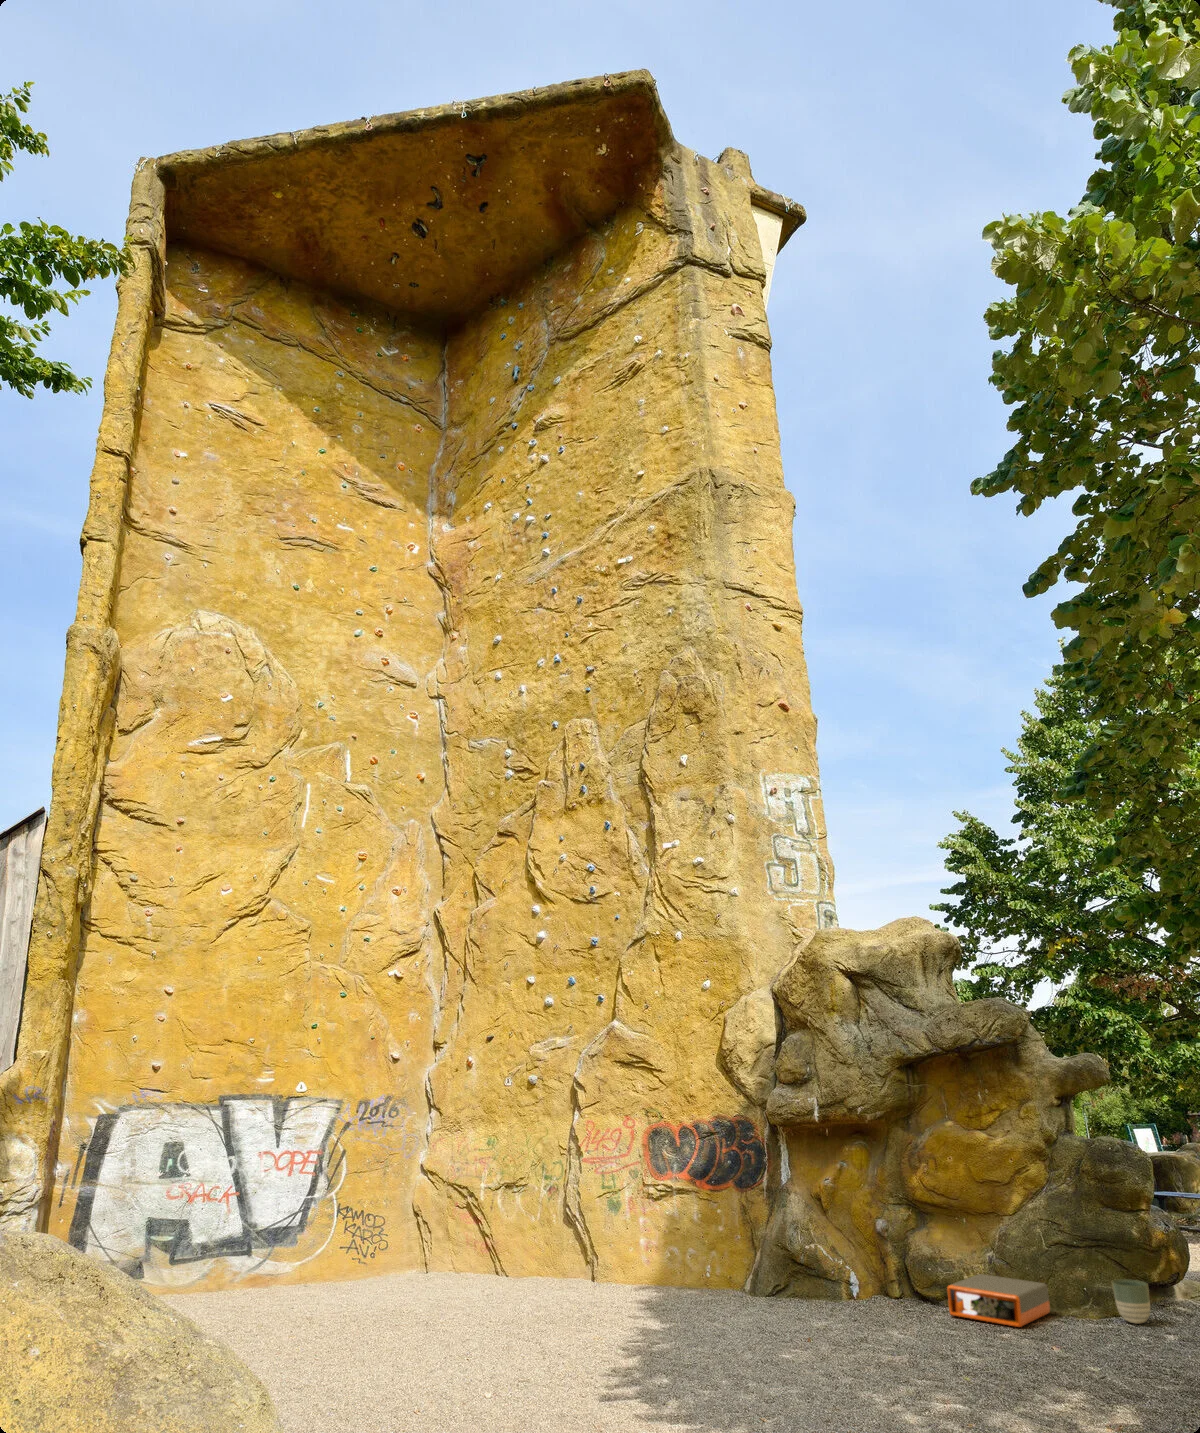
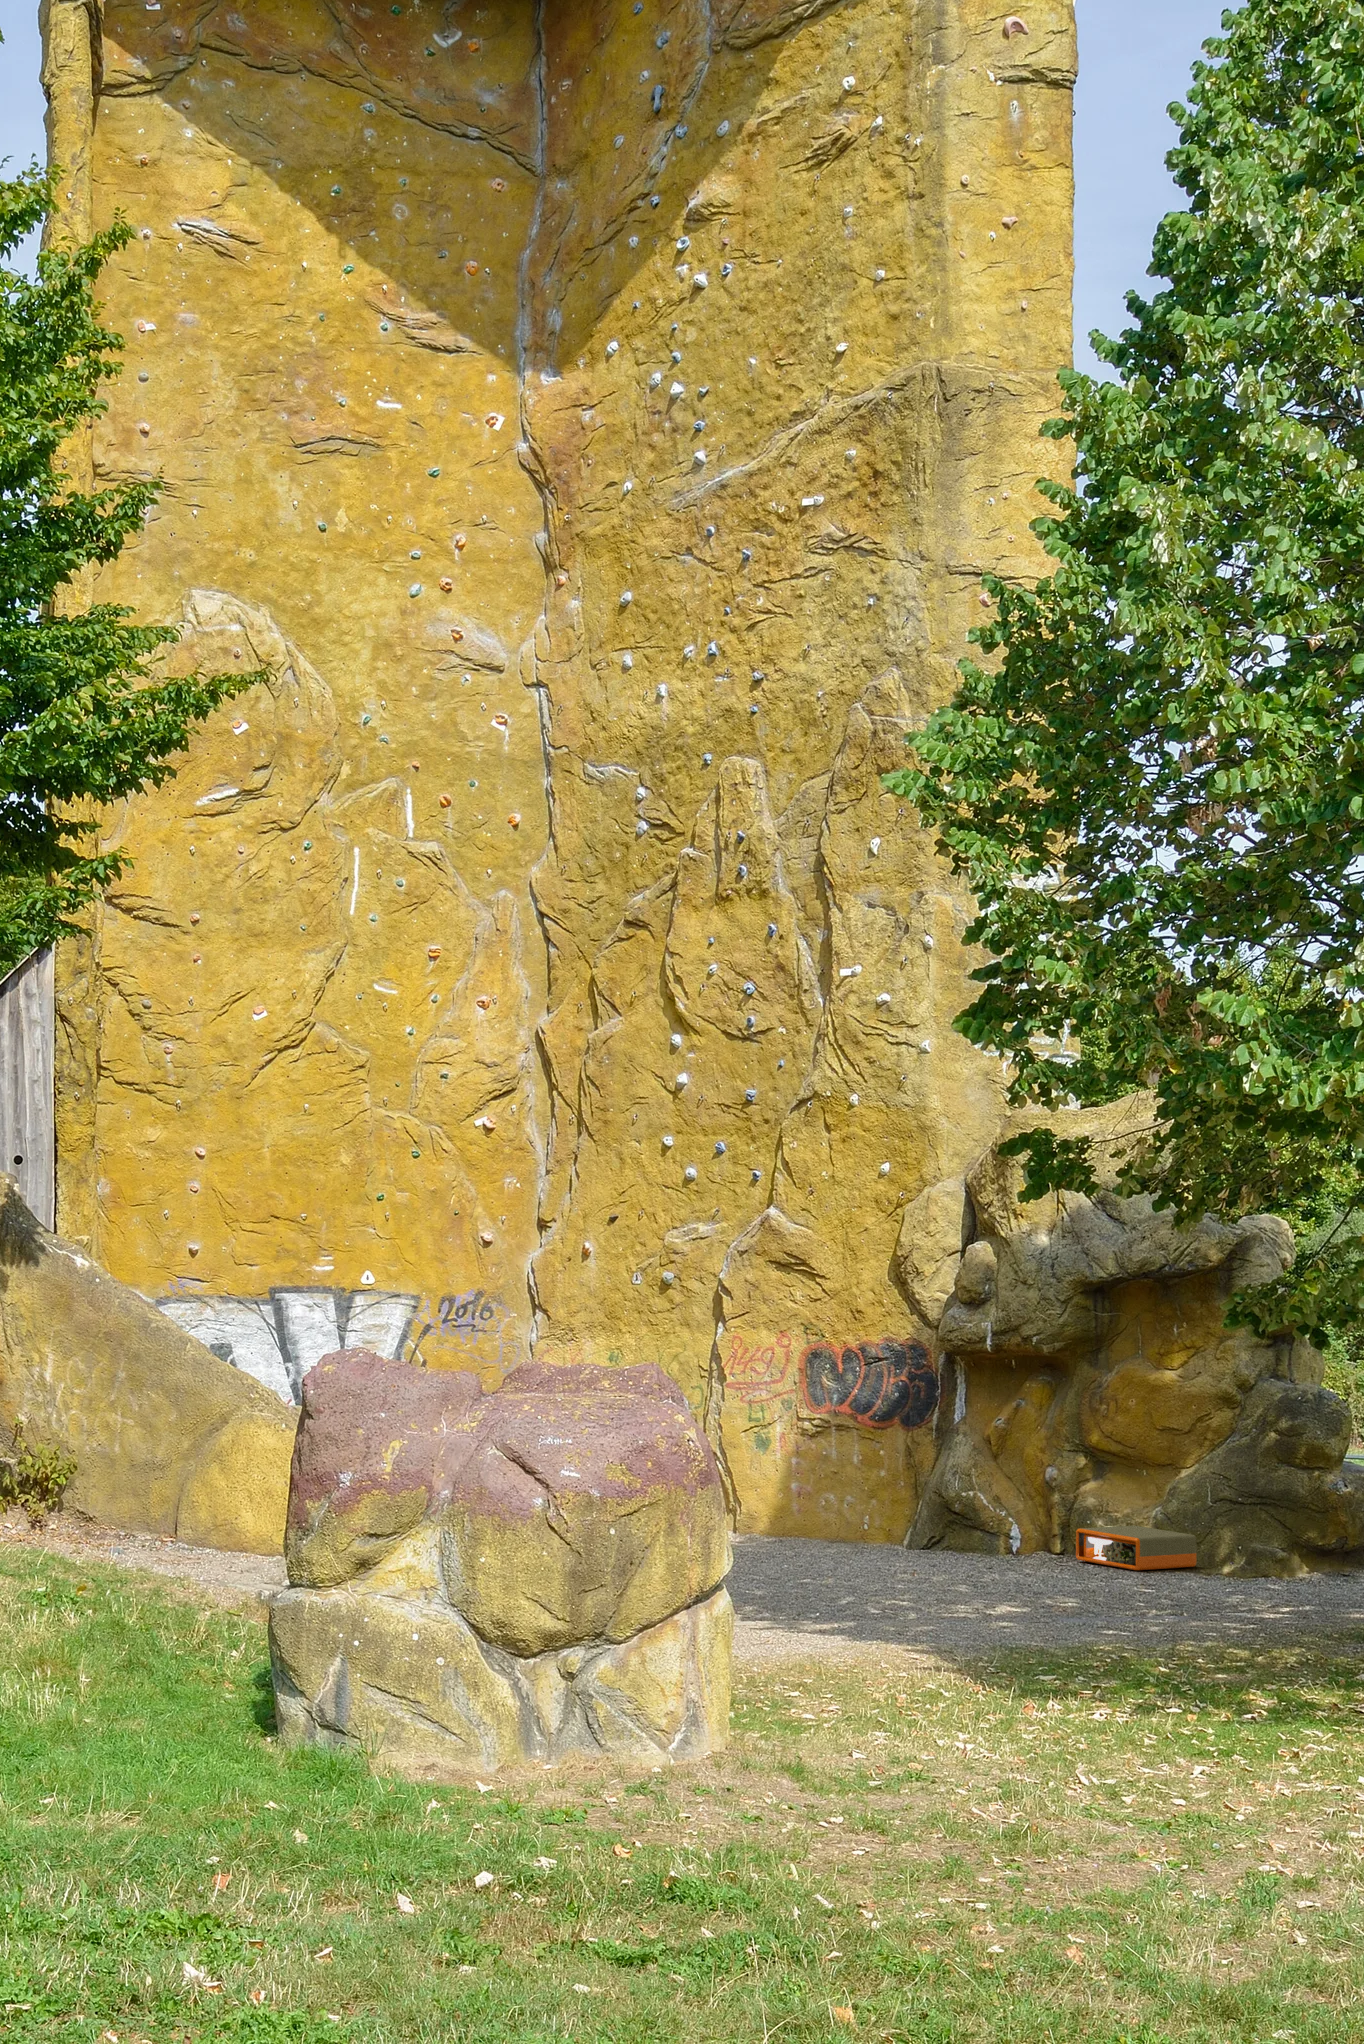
planter: present [1112,1279,1150,1324] -> none [1259,1534,1297,1578]

